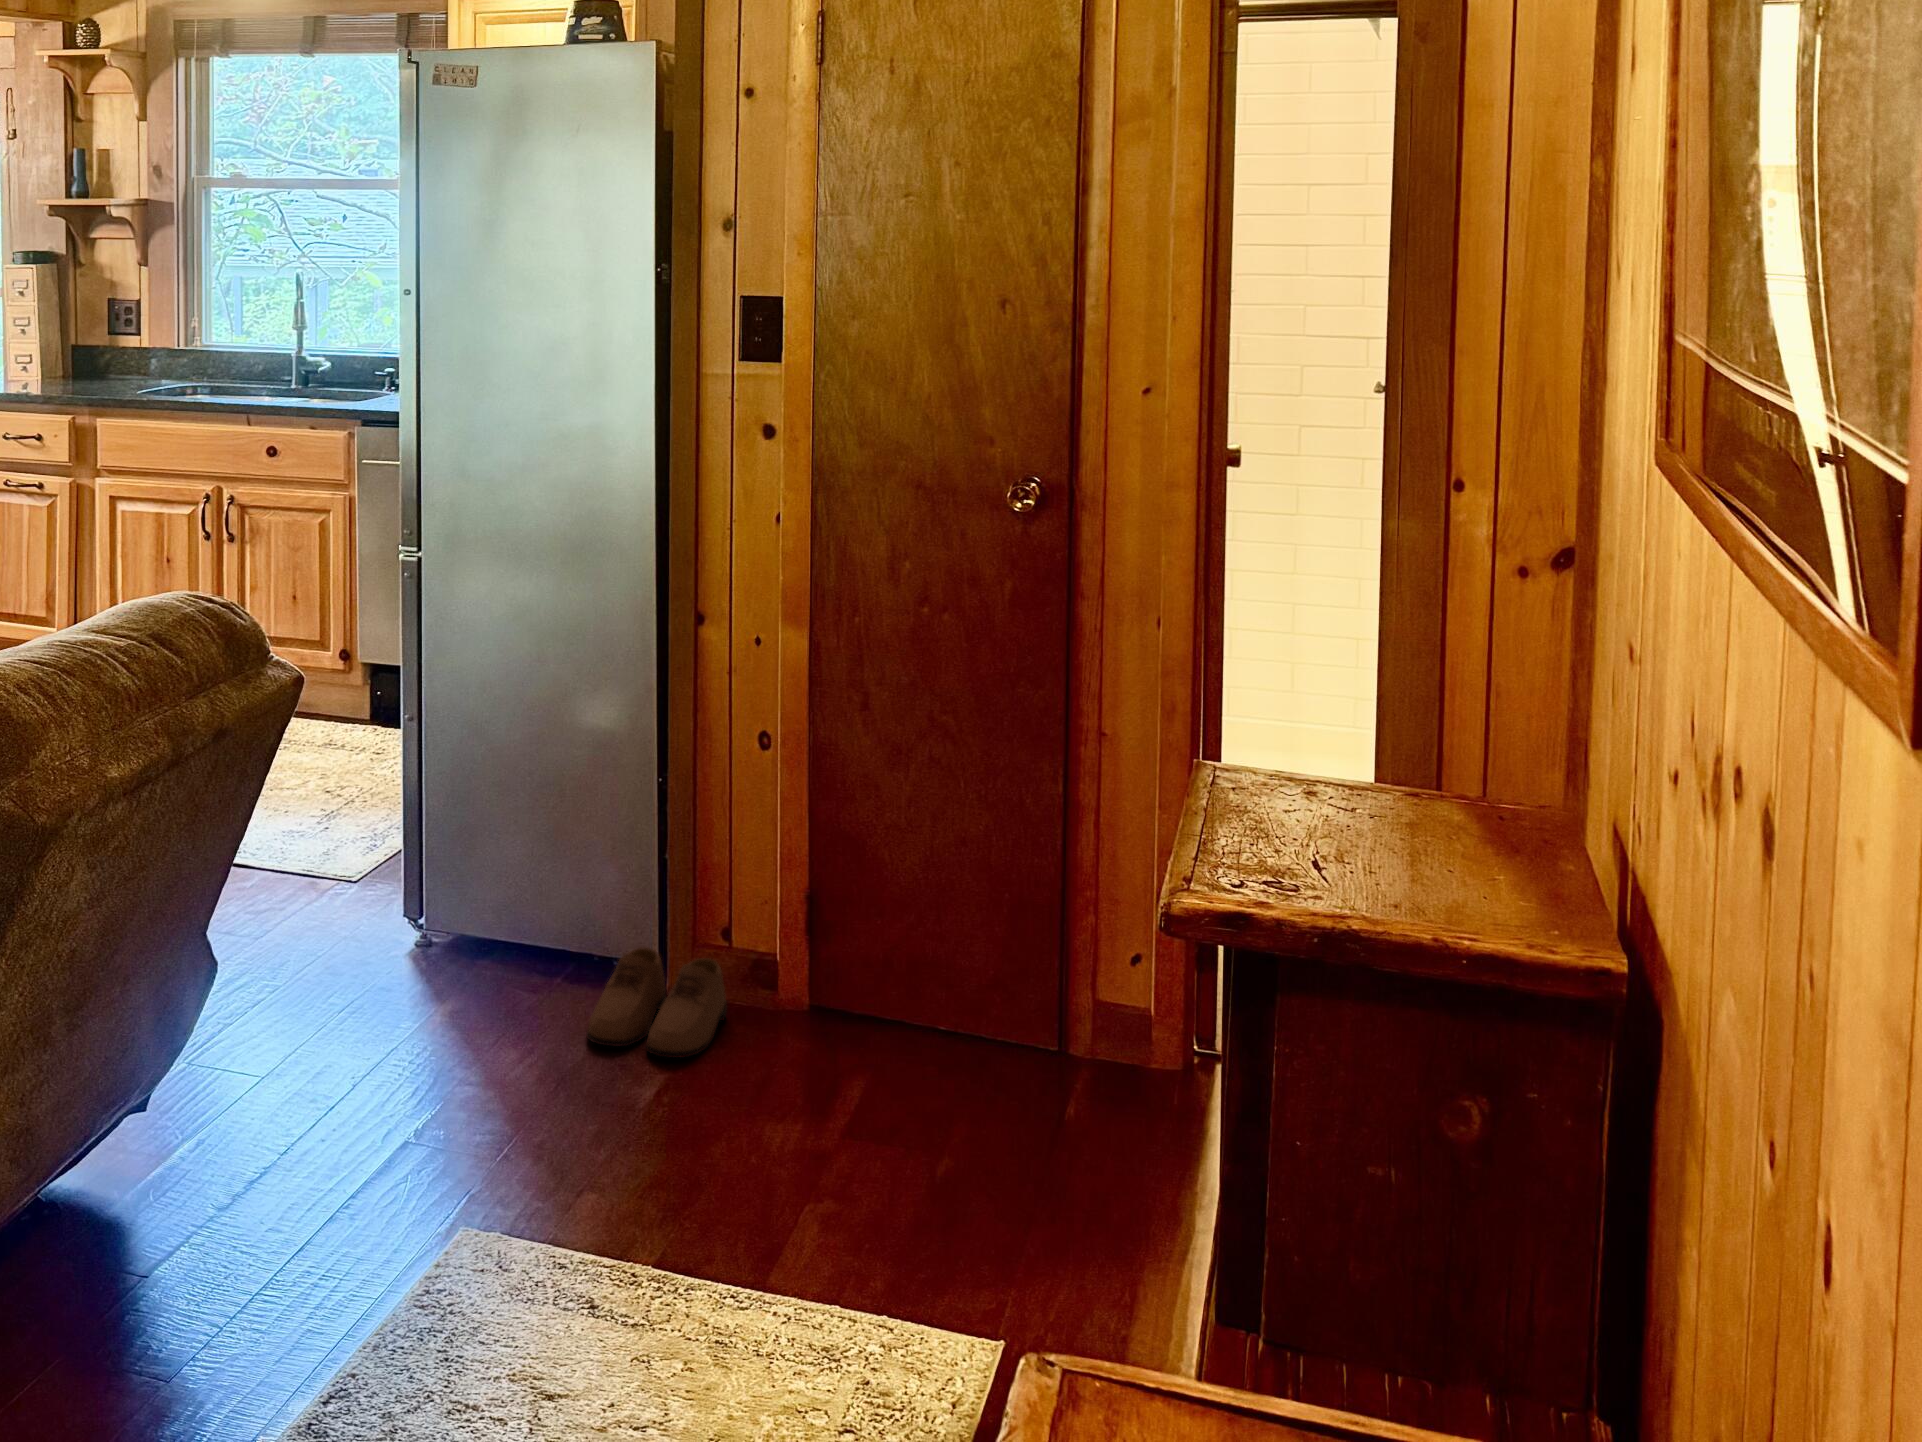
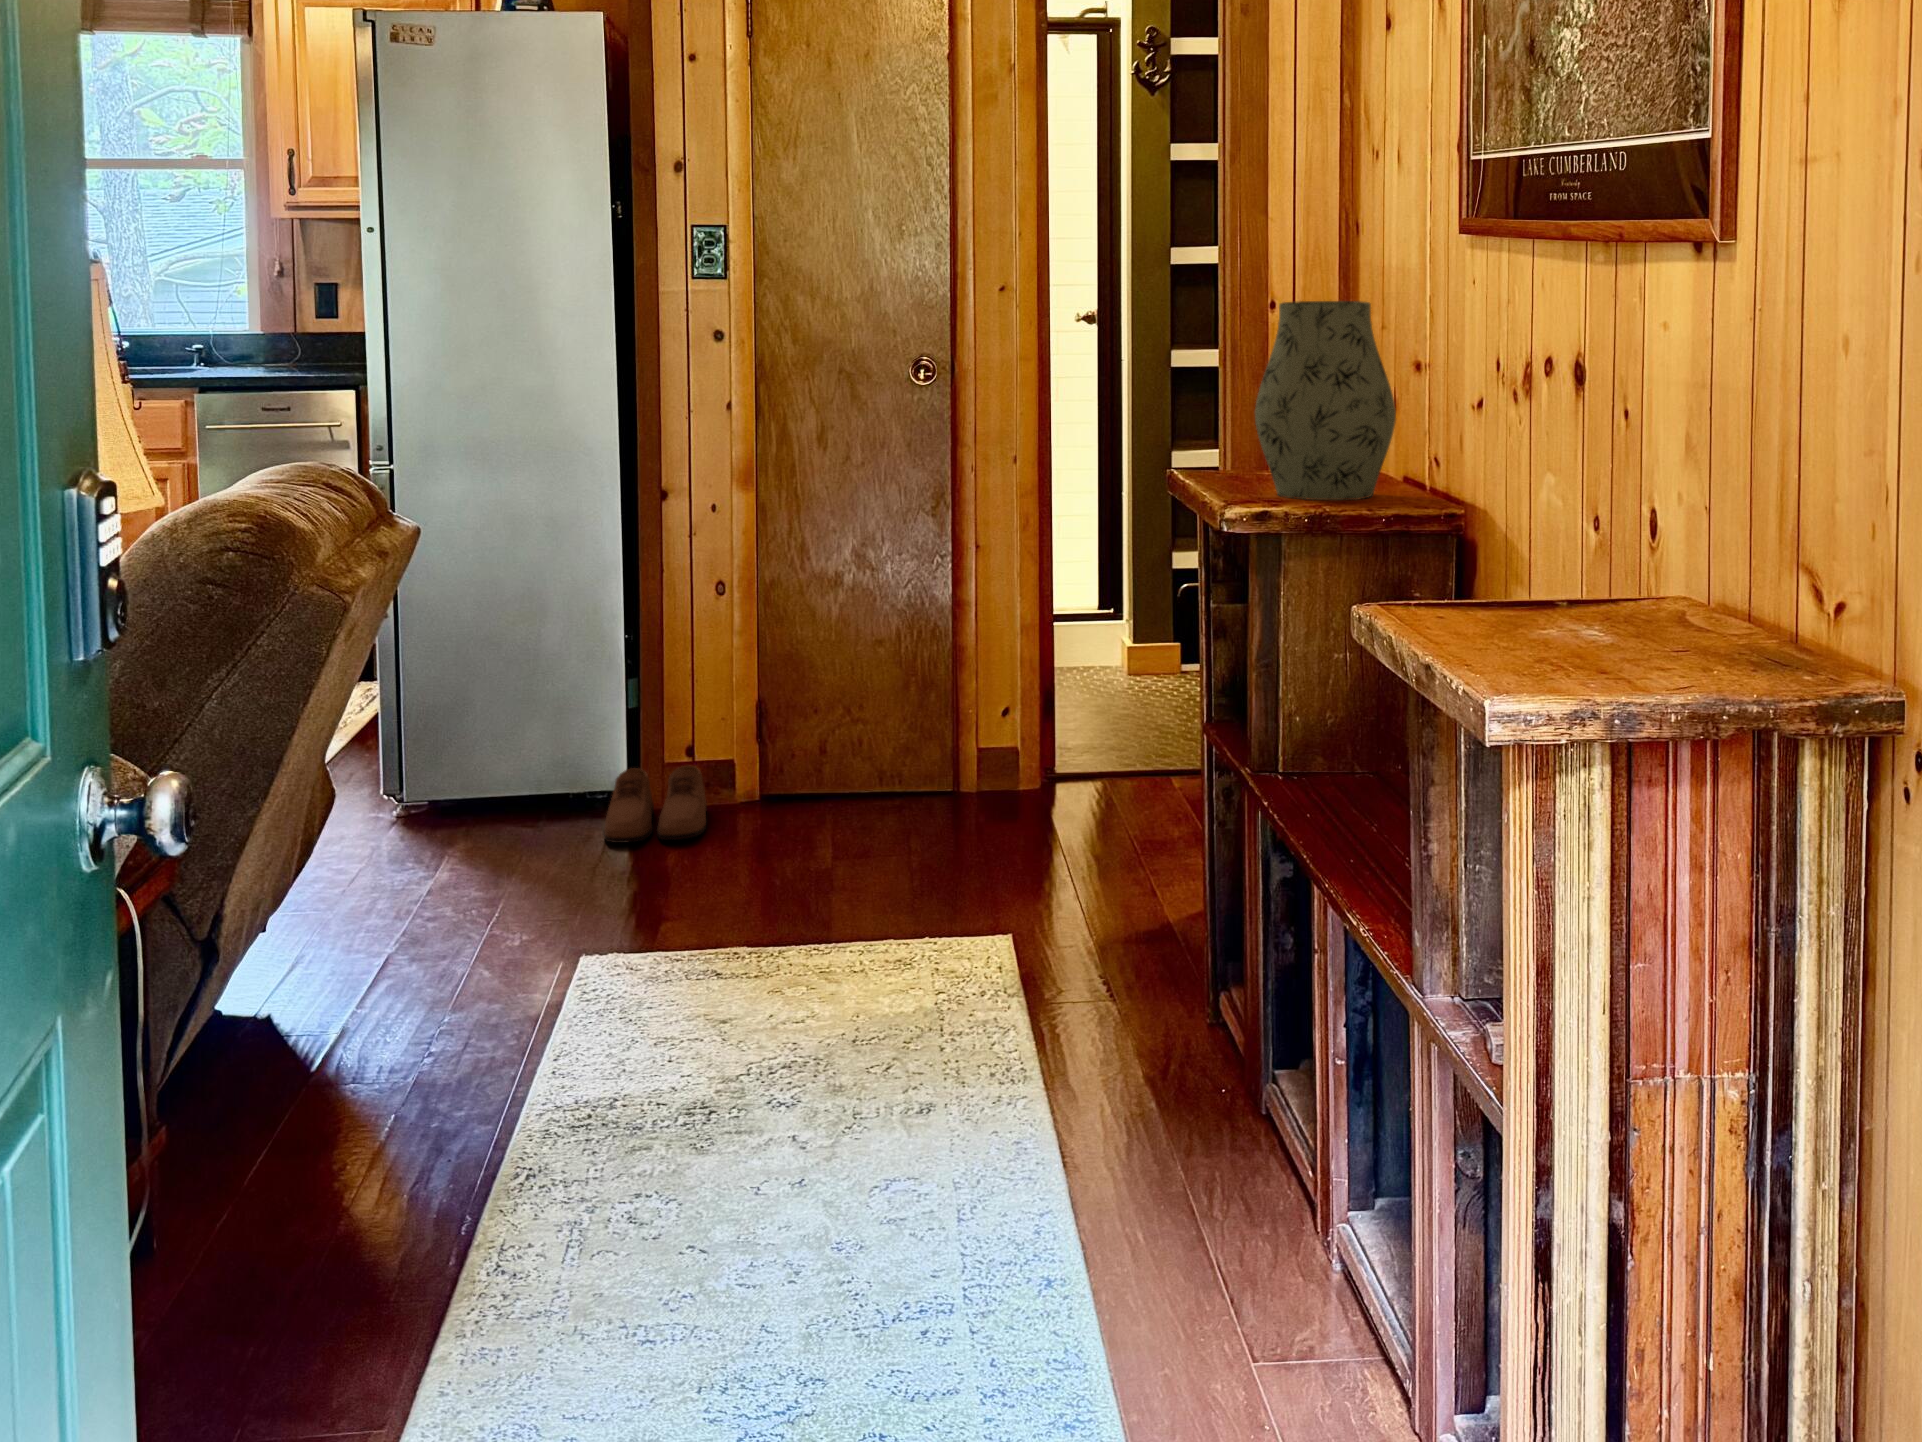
vase: none [1251,536,1501,881] -> present [1255,301,1396,500]

